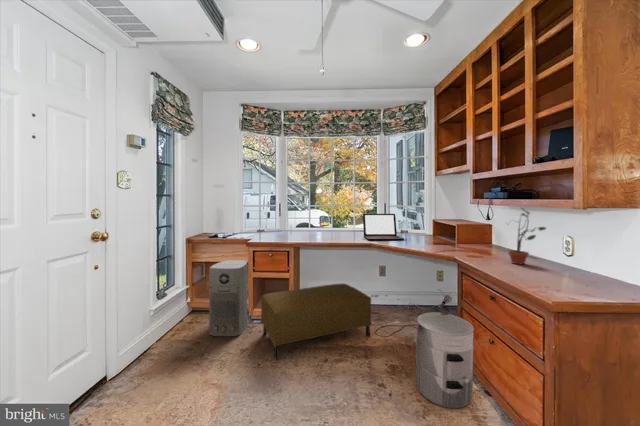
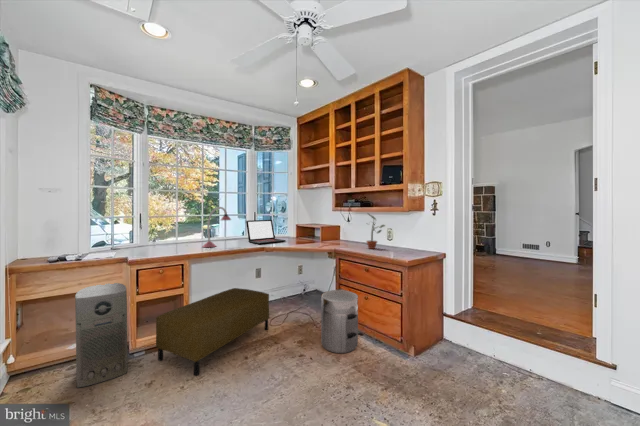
desk lamp: none [315,199,343,239] -> present [203,207,231,247]

